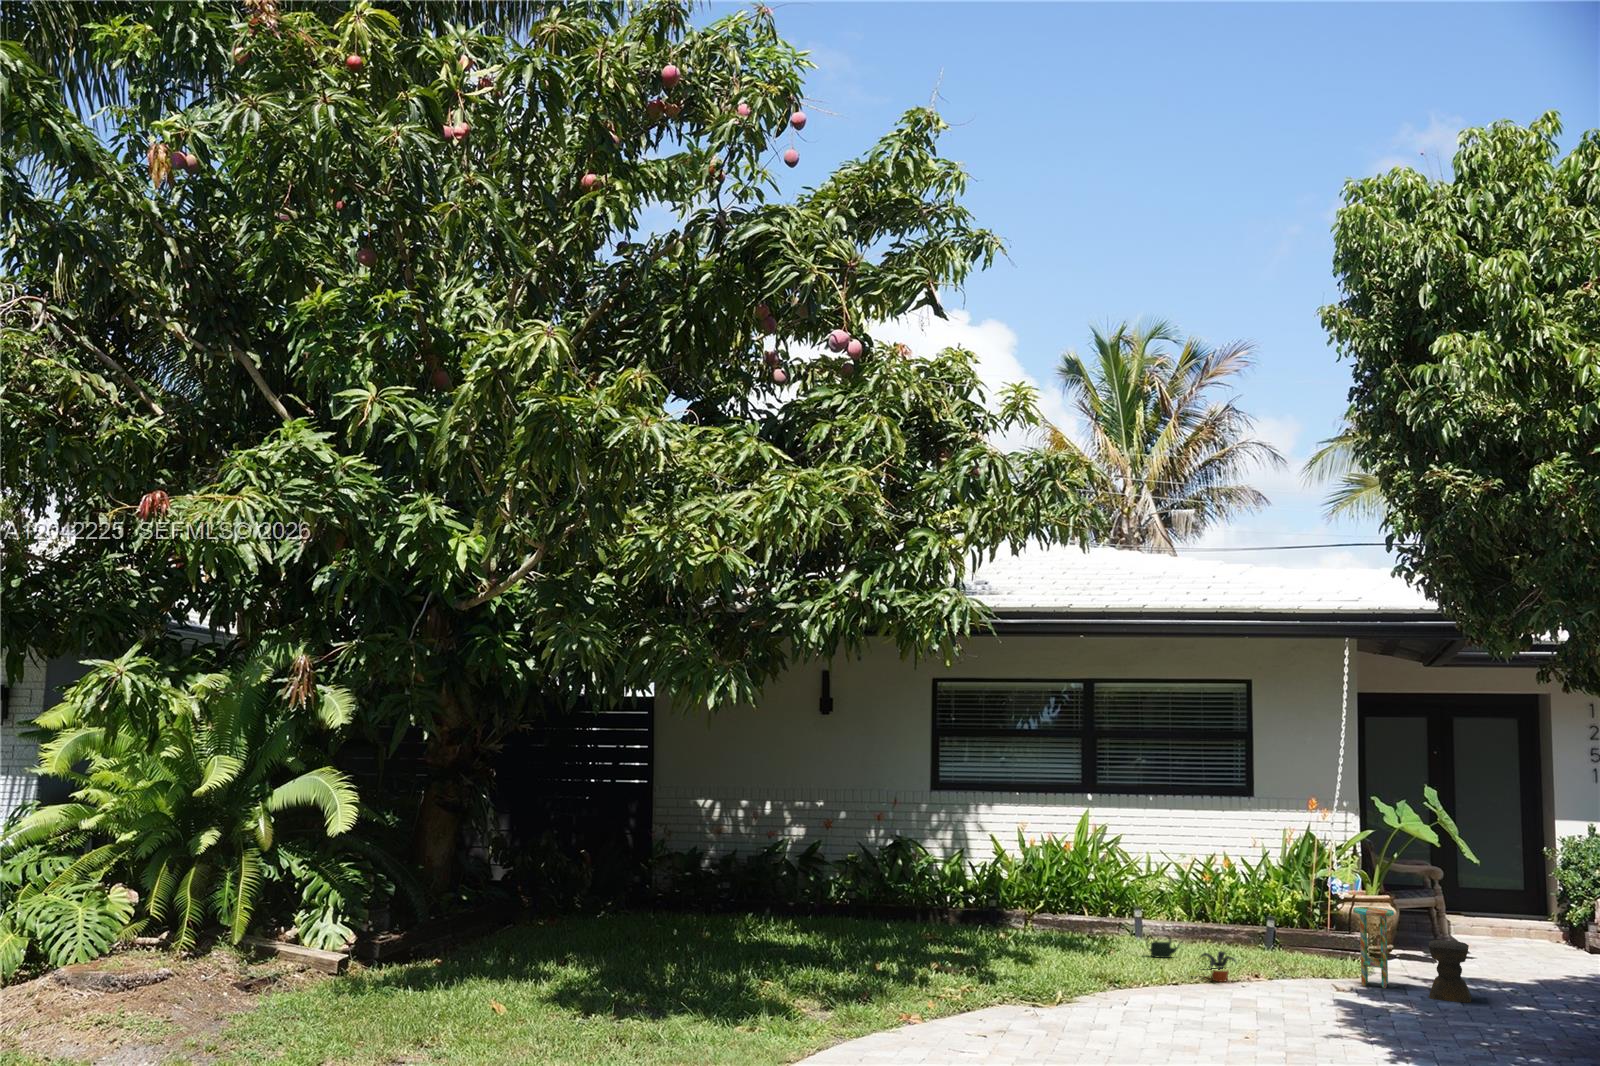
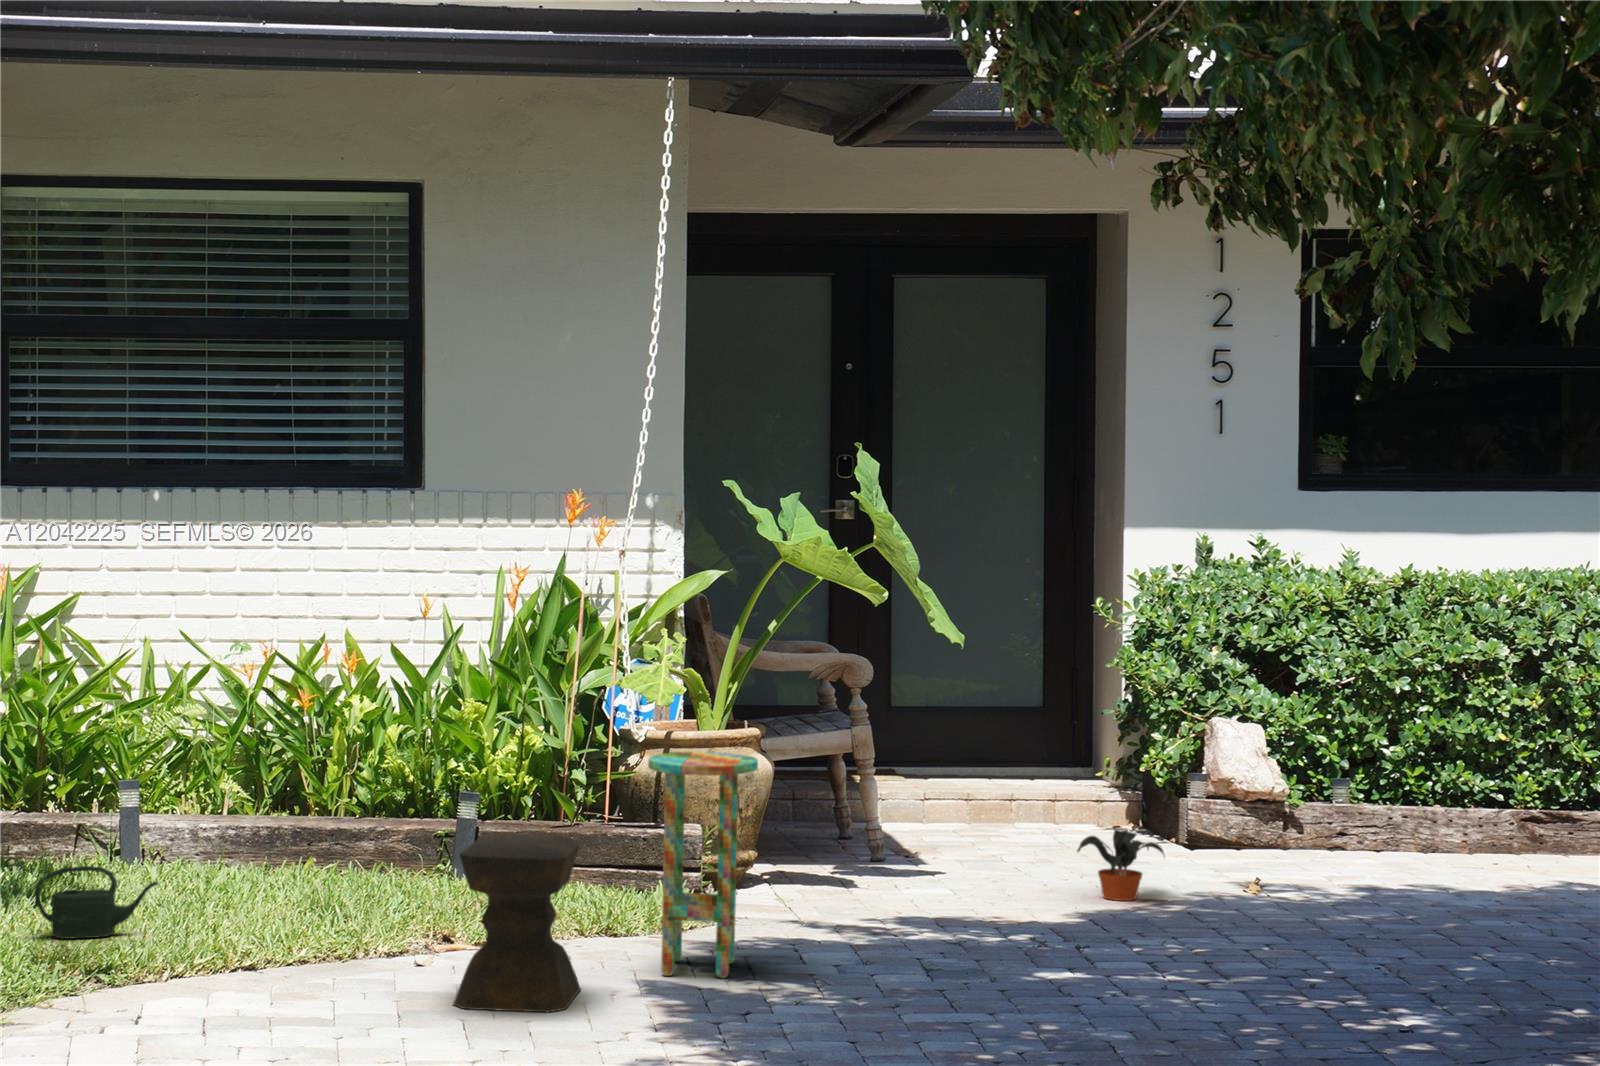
stool: present [1429,940,1471,1003] -> present [453,833,581,1012]
potted plant: present [1201,951,1236,982] -> present [1077,829,1164,901]

